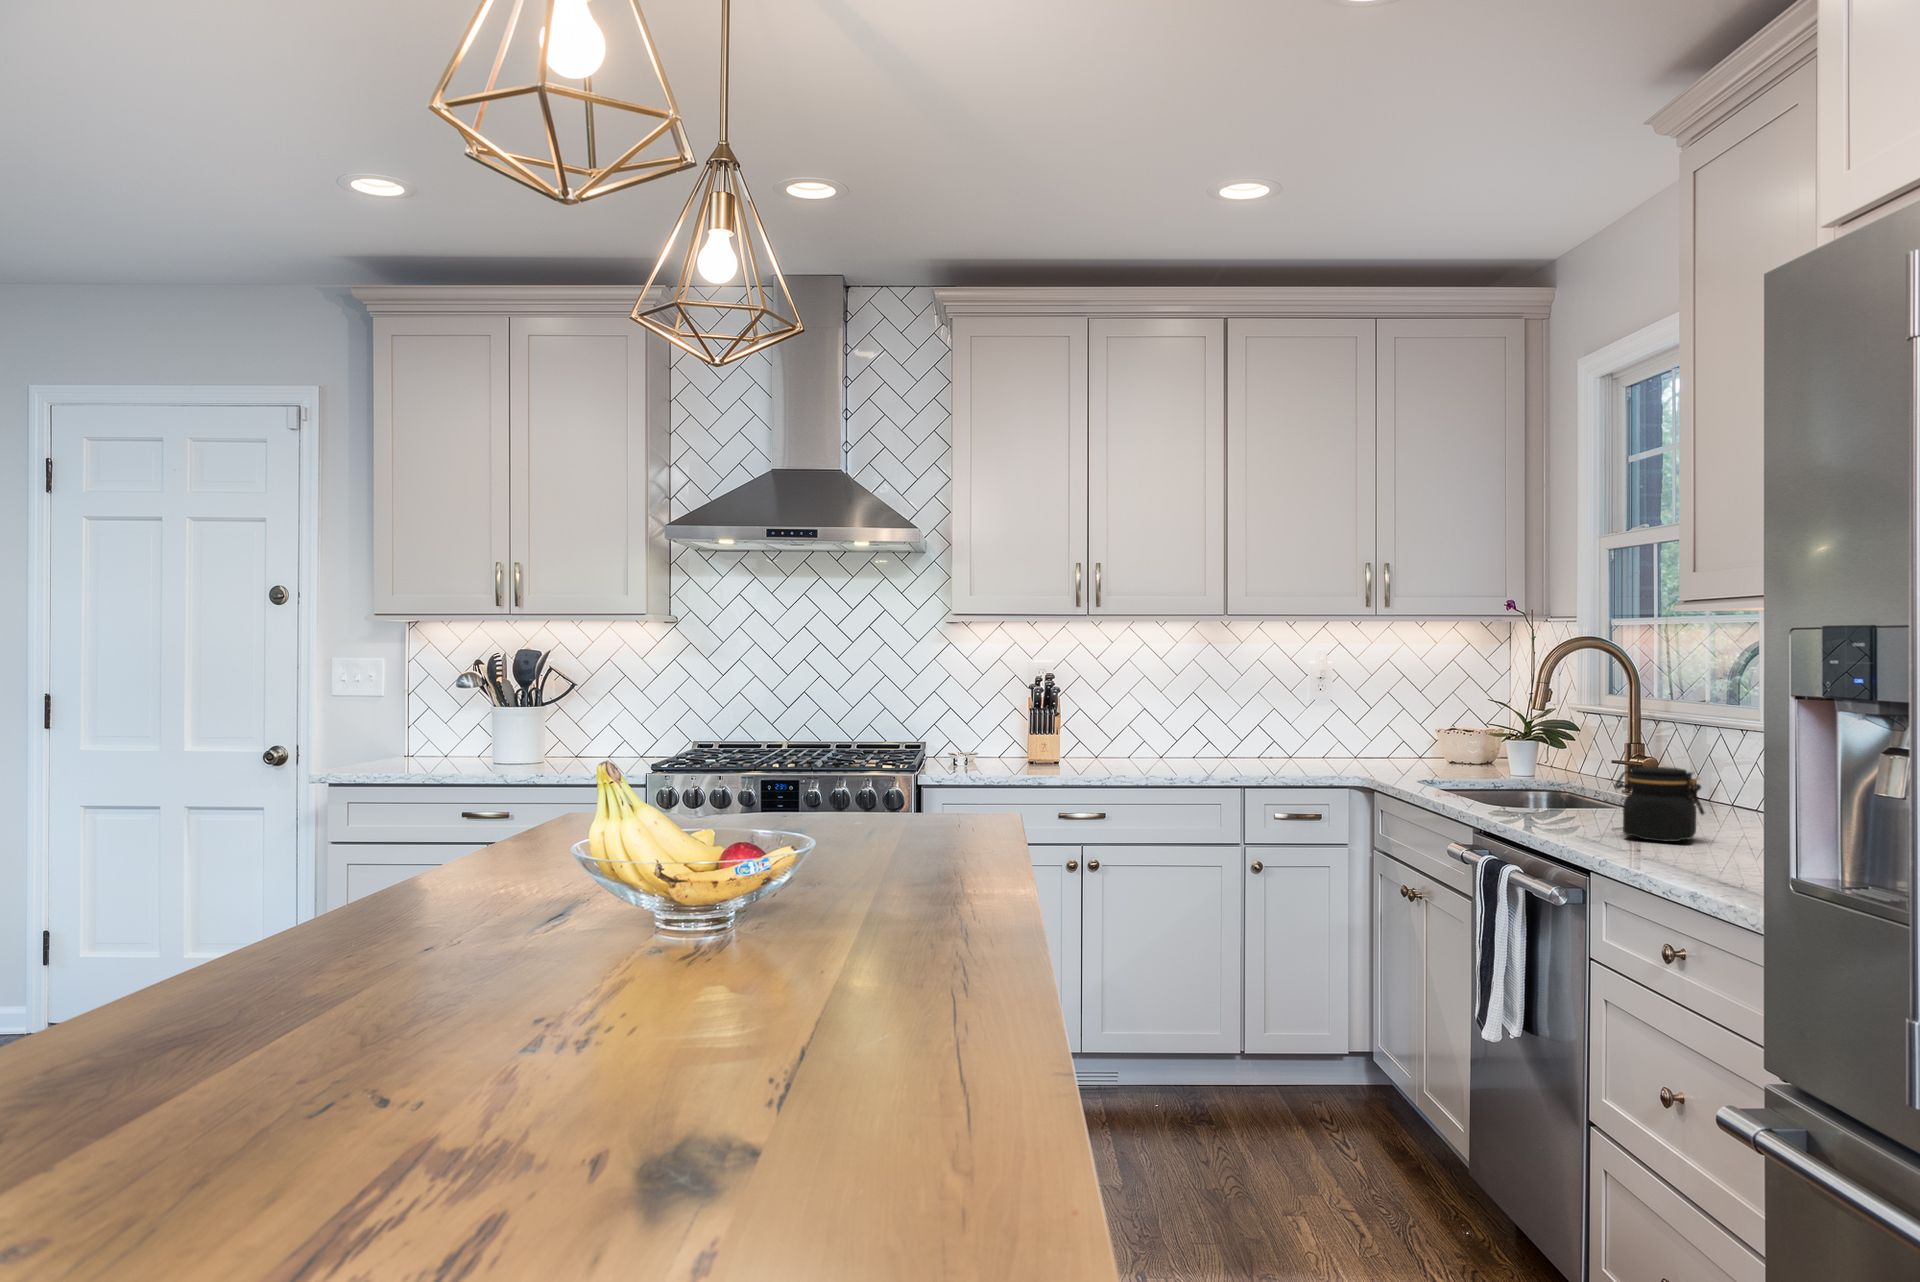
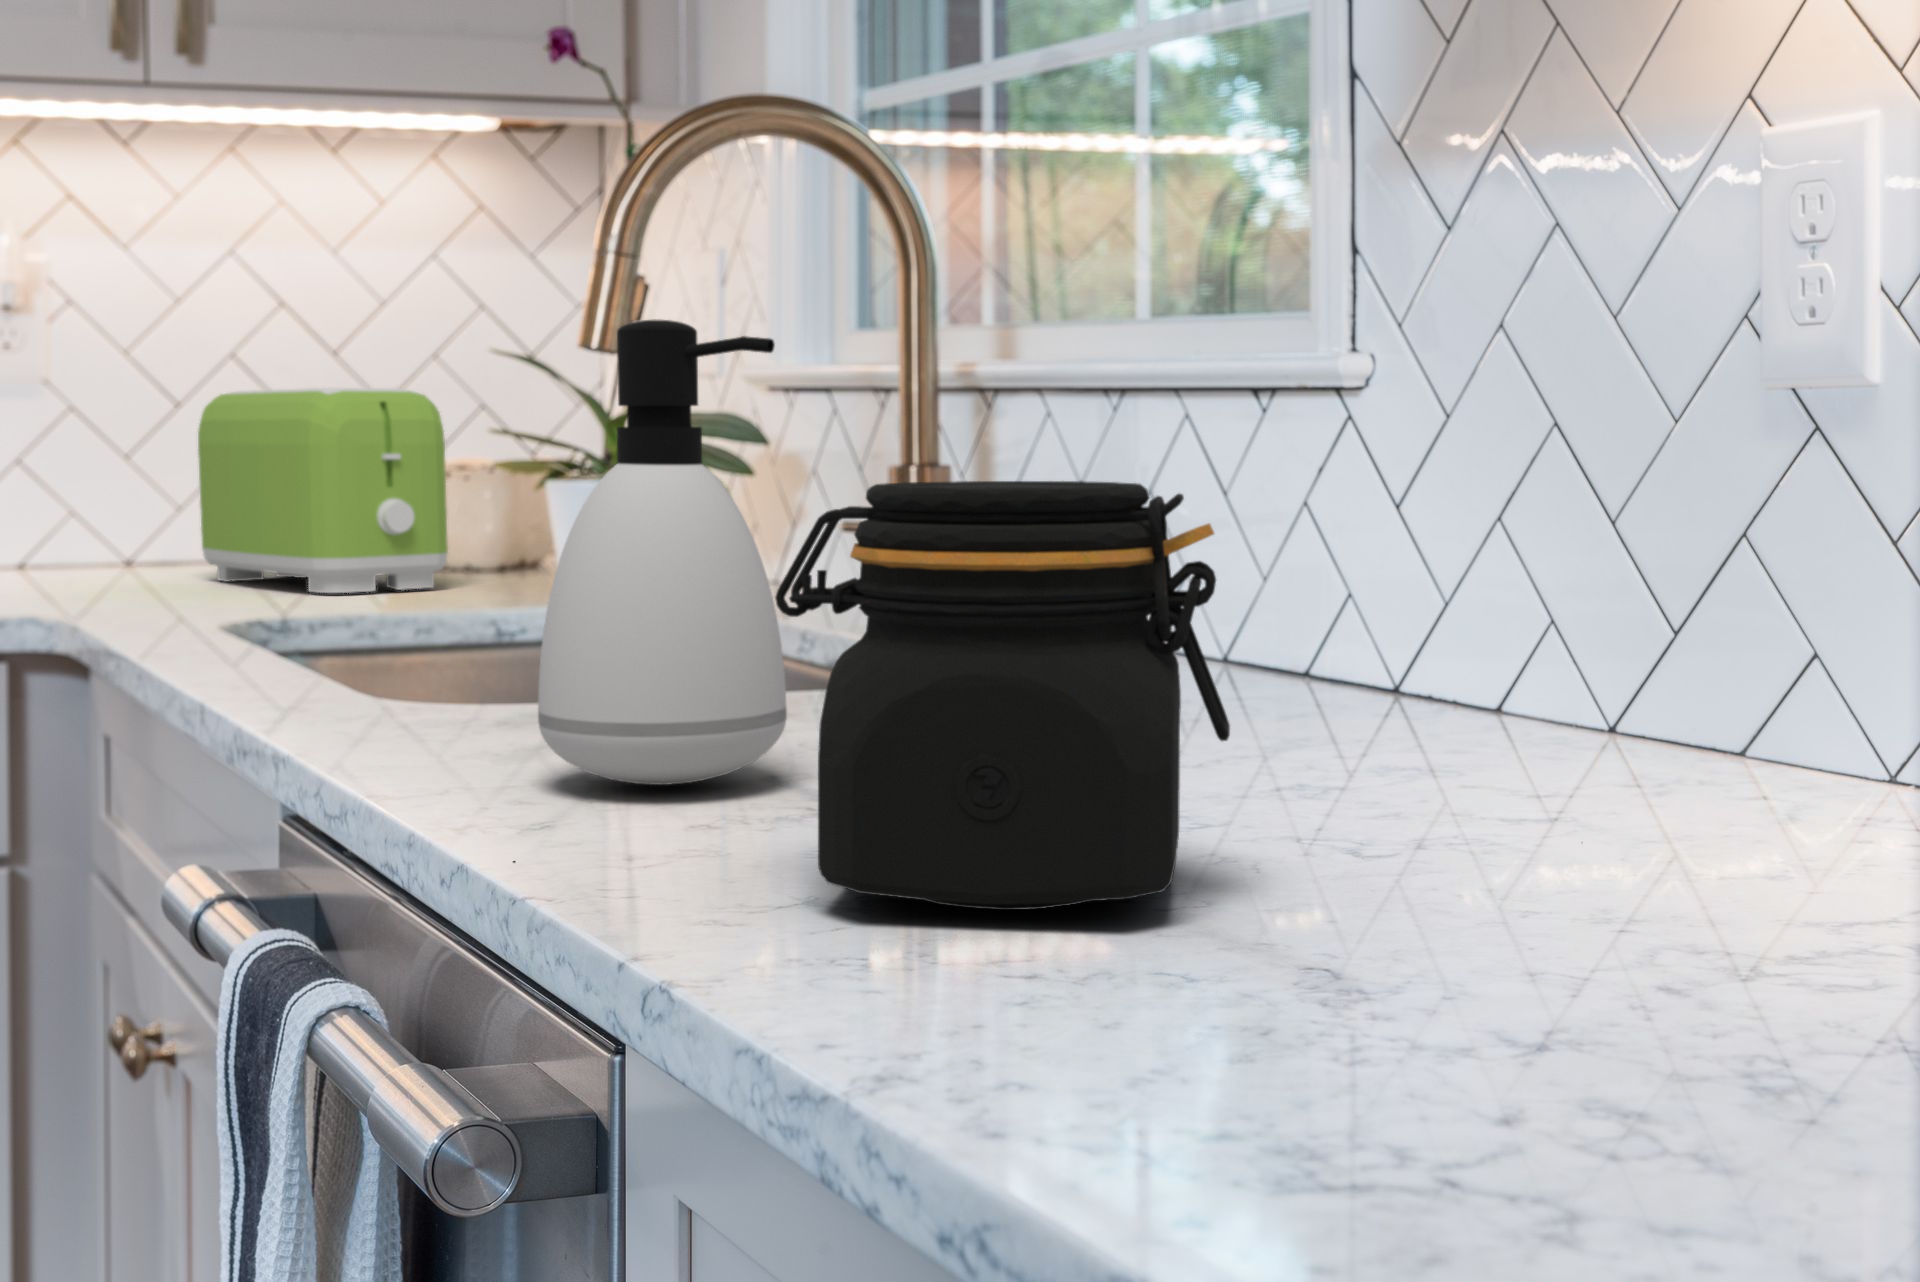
toaster: none [1385,707,1468,770] -> present [198,388,448,593]
soap dispenser: none [1553,728,1609,821] -> present [538,320,787,785]

